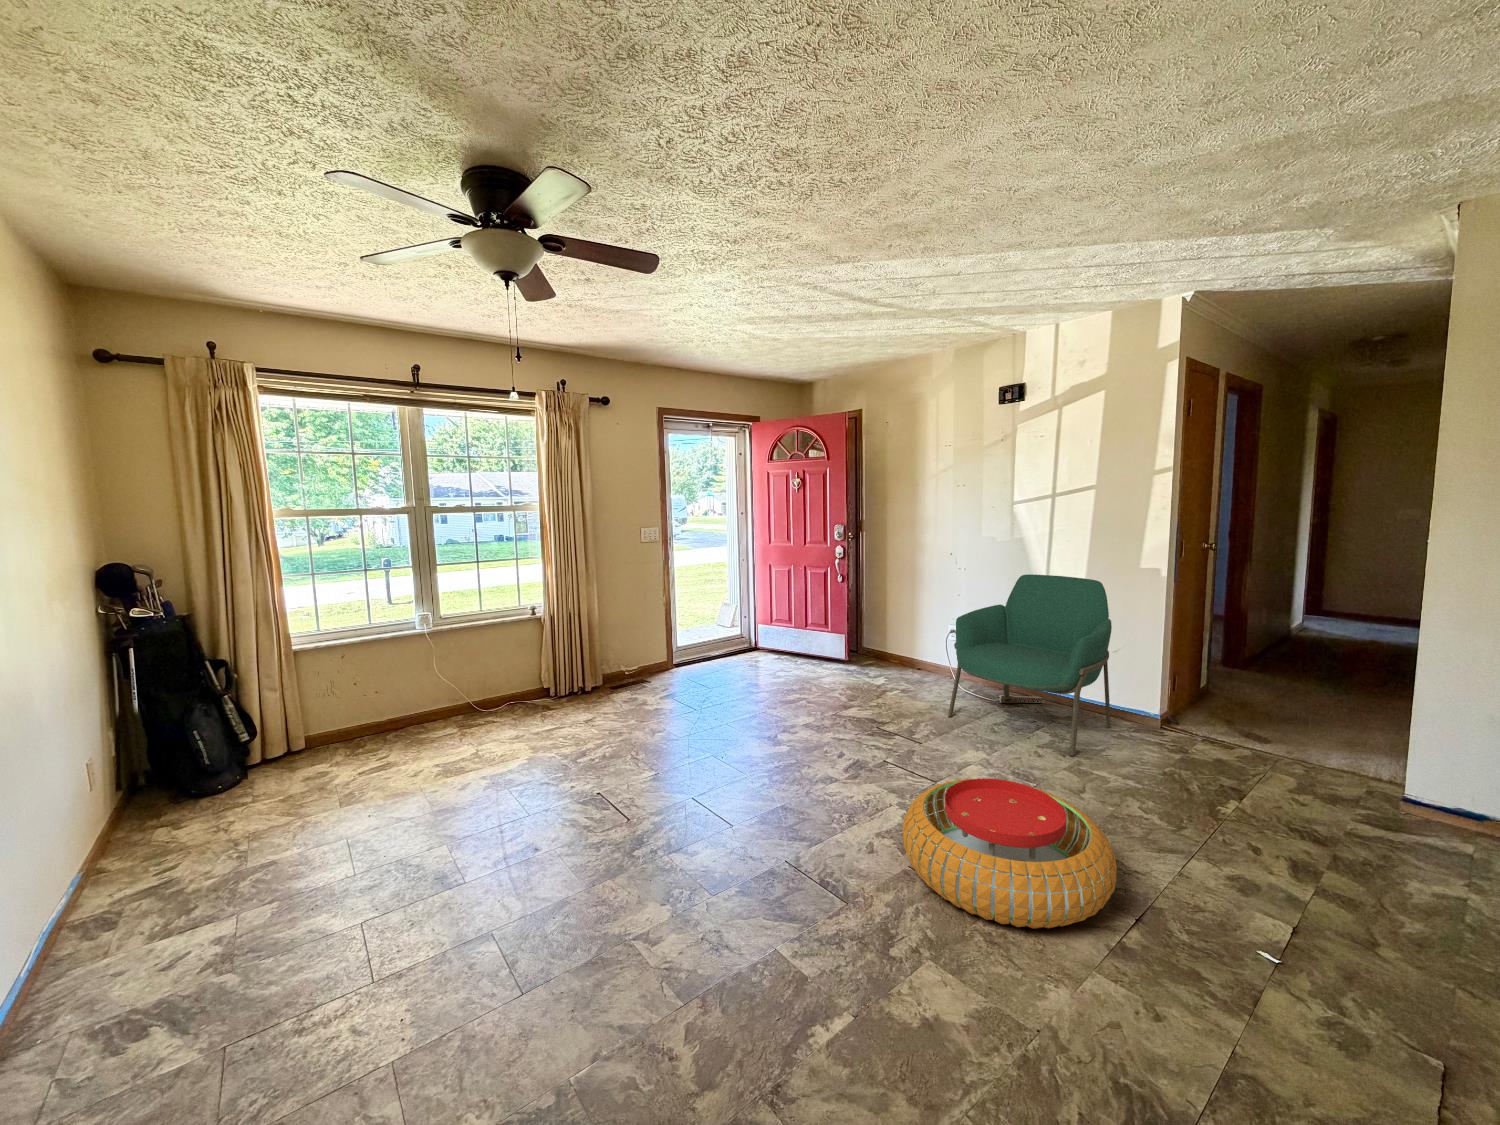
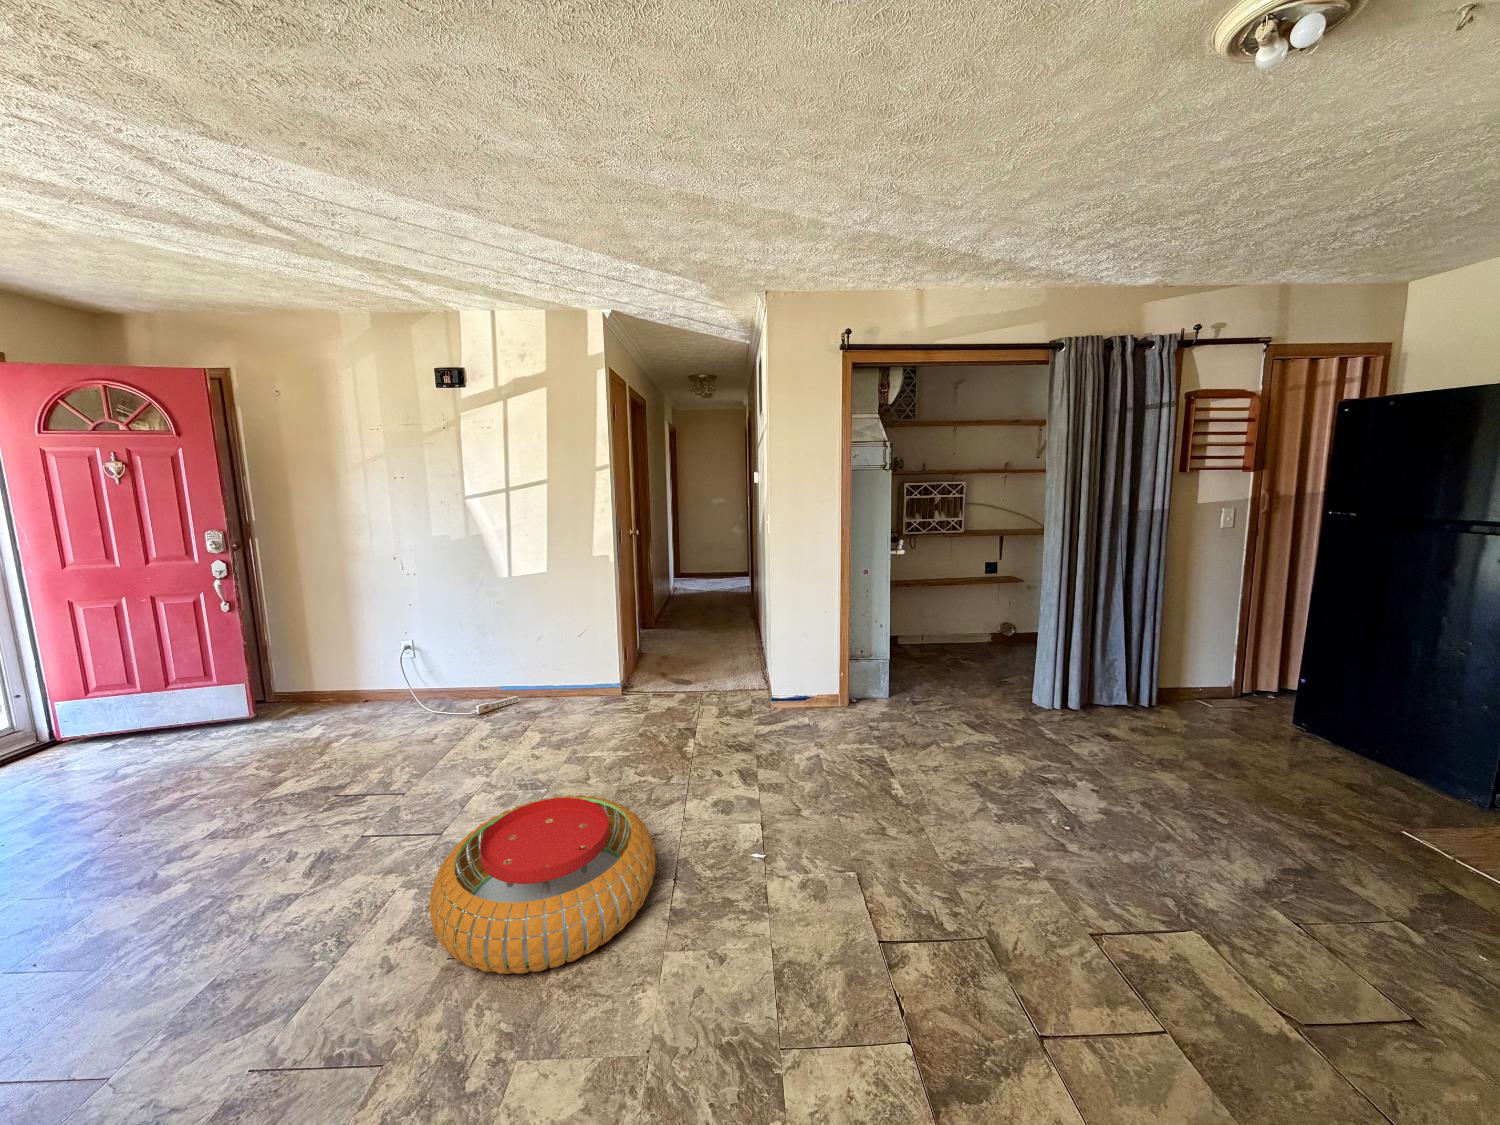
armchair: present [948,574,1112,756] -> none [423,571,586,748]

